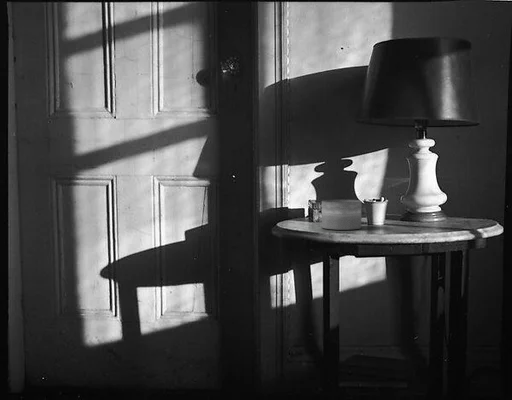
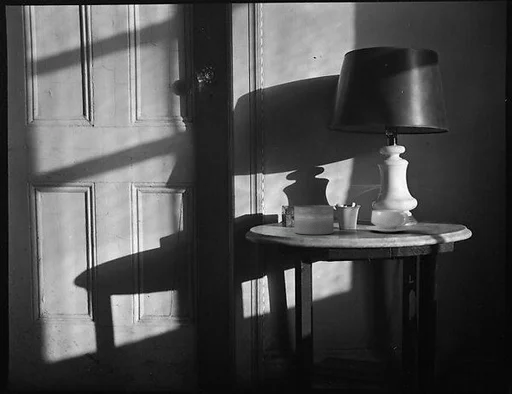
teacup: none [394,205,439,227] -> present [366,210,409,232]

